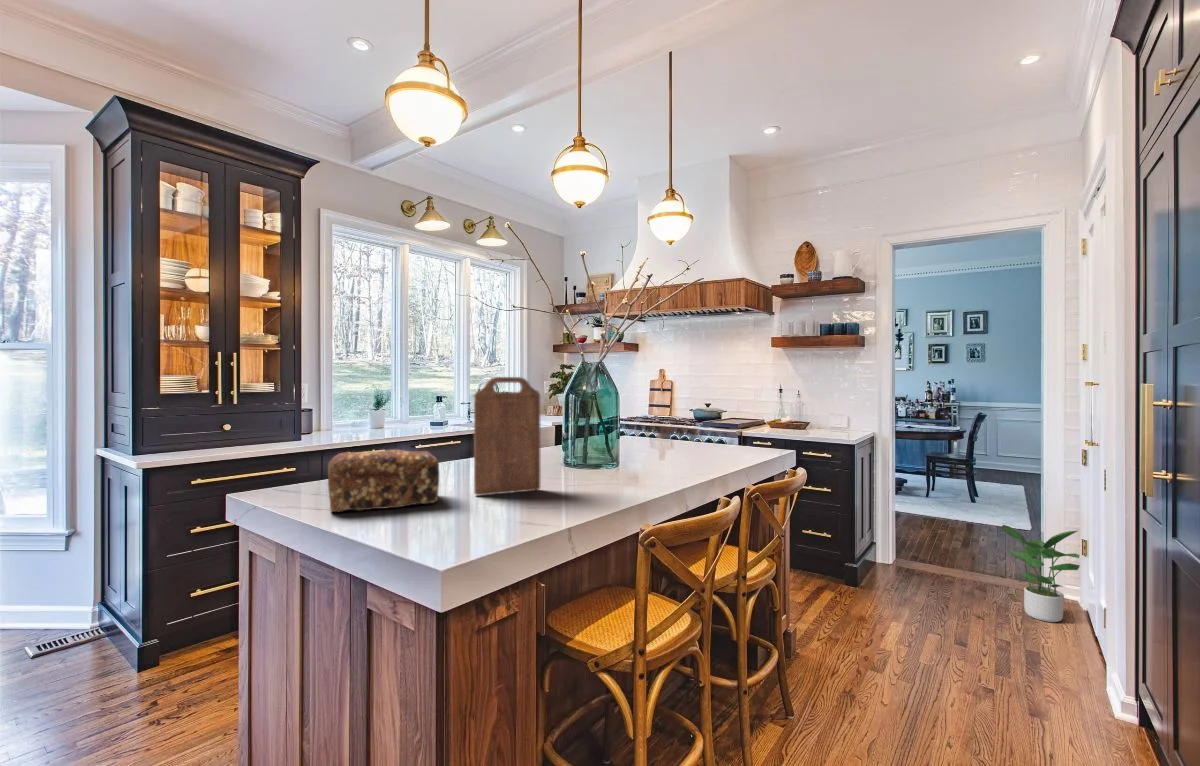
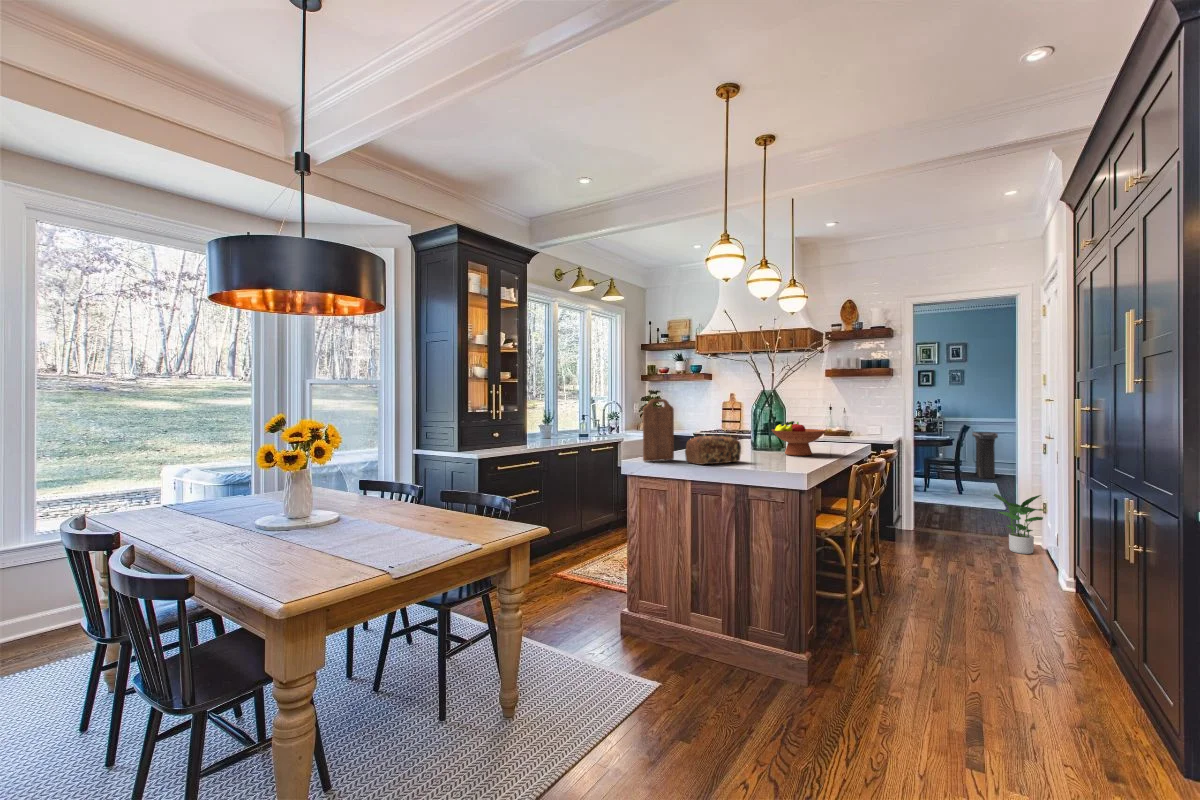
cutting board: present [474,377,541,495] -> present [643,399,674,461]
fruit bowl: none [562,418,656,483] -> present [772,421,826,456]
trash can: none [994,420,1026,479] -> present [972,432,998,478]

